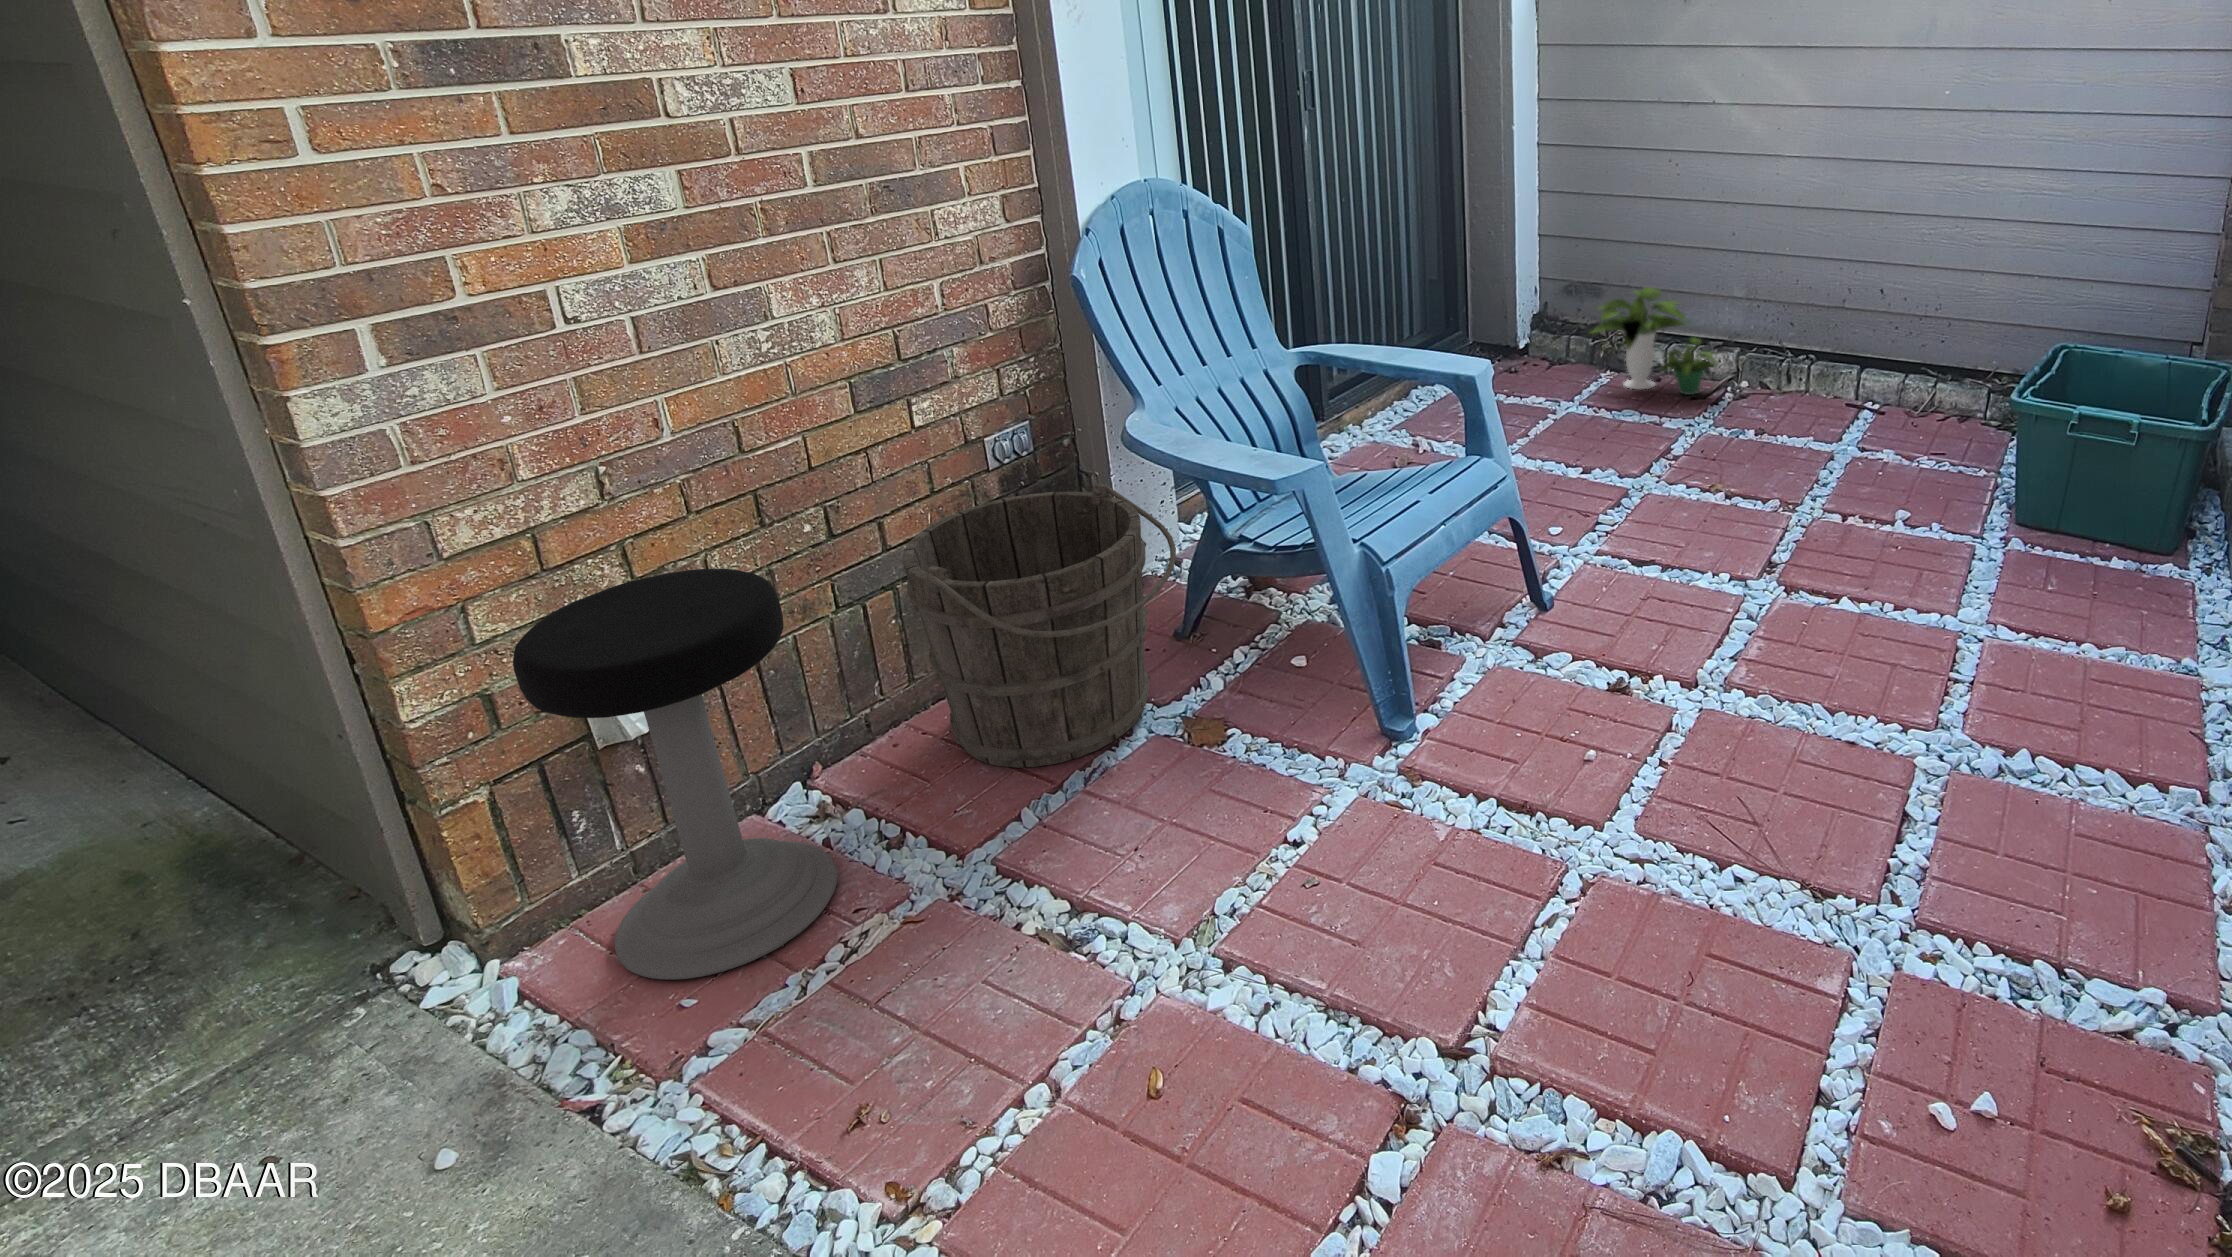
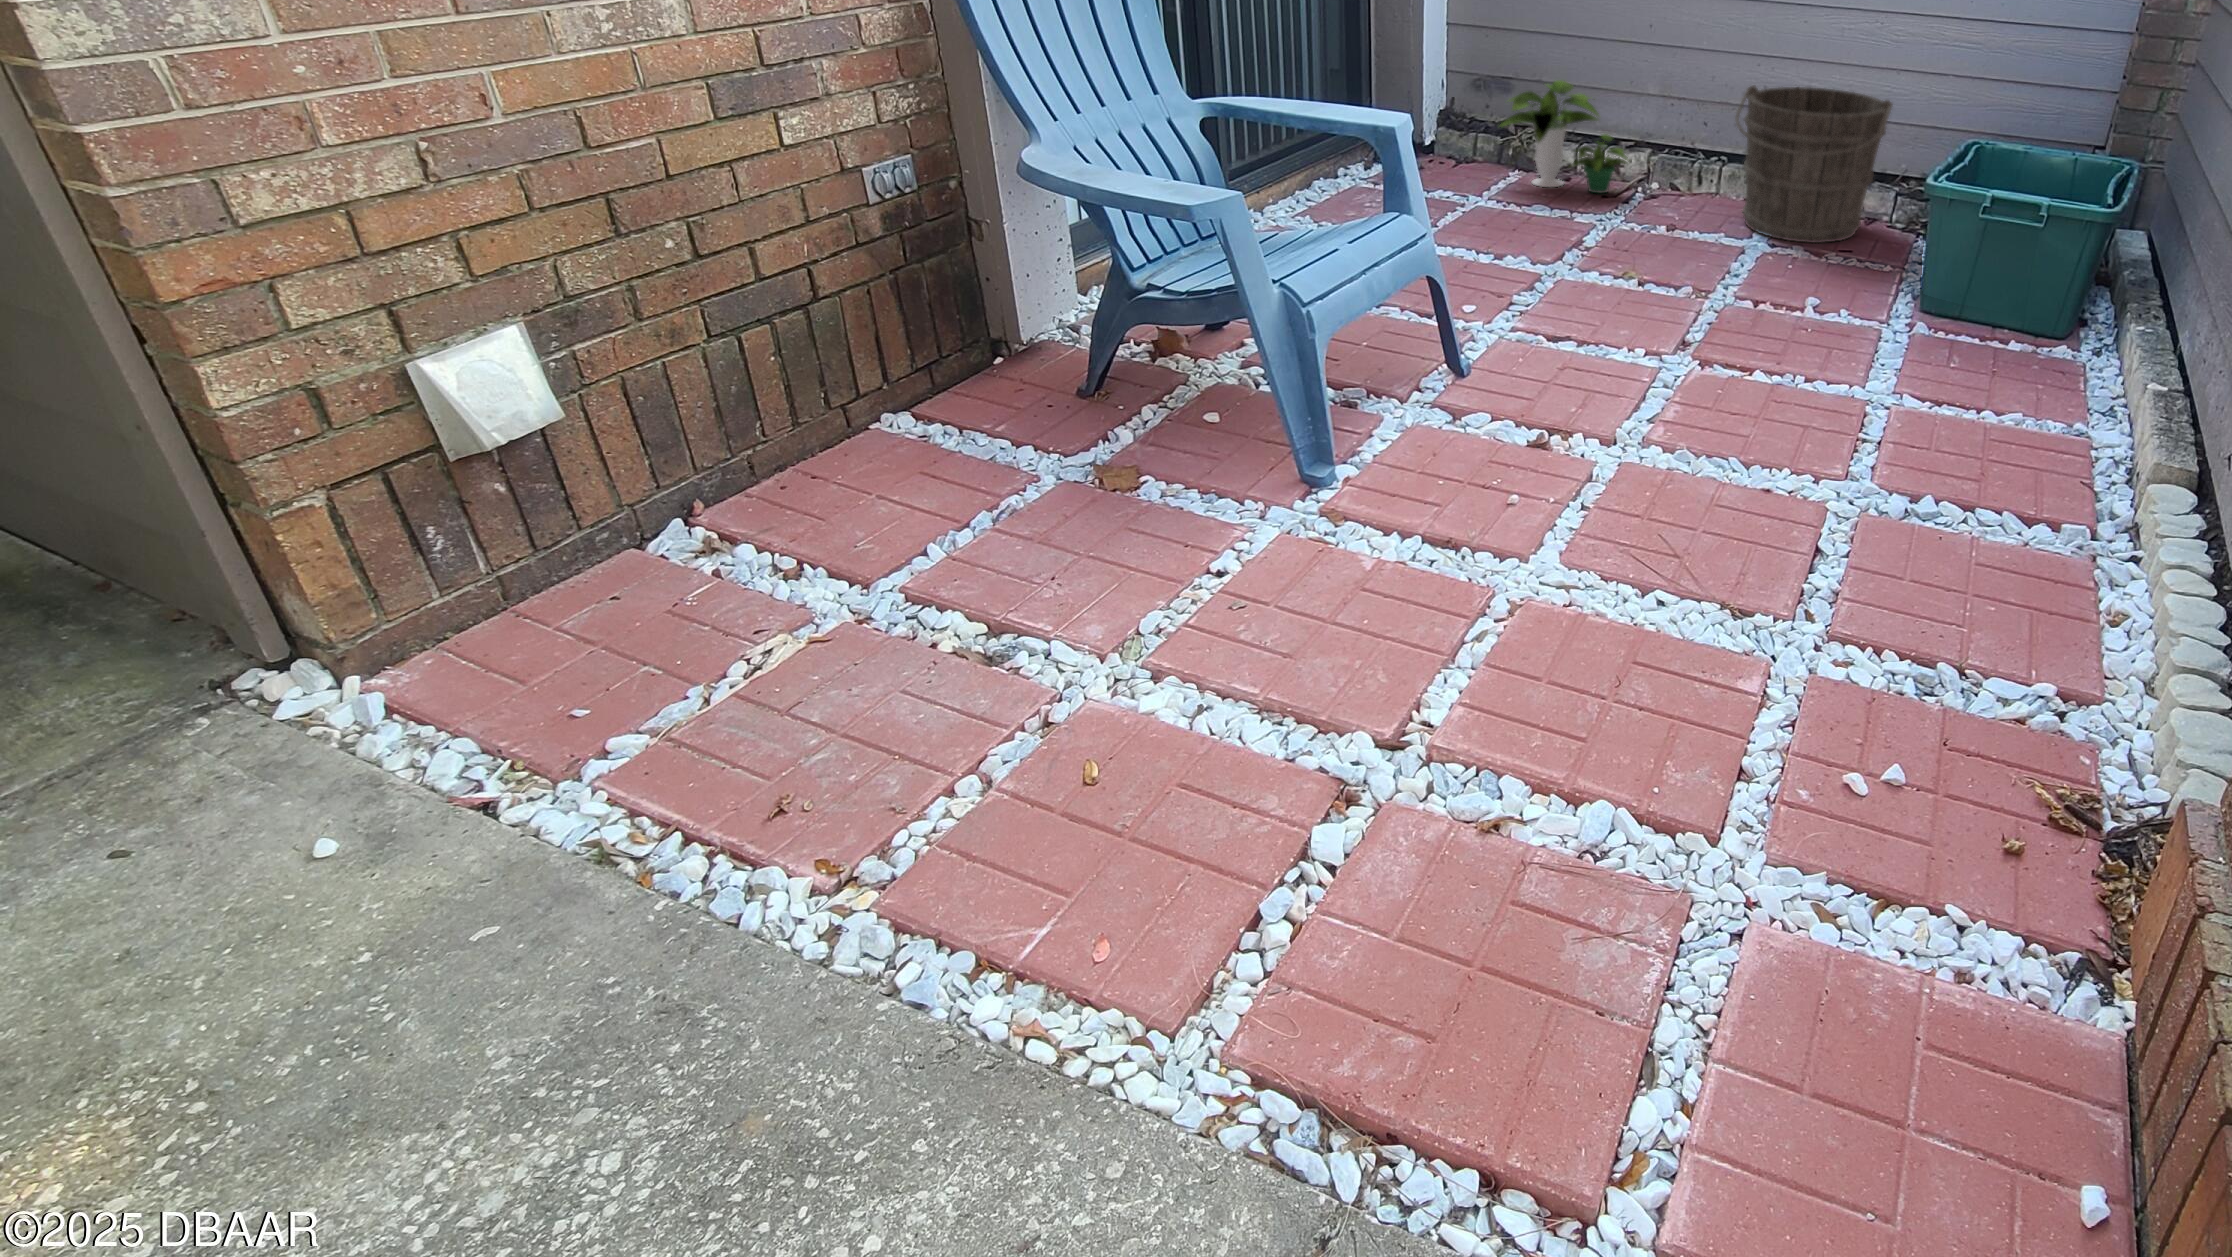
bucket: present [902,484,1176,768] -> present [1735,85,1892,243]
stool: present [513,569,838,980] -> none [340,264,733,692]

